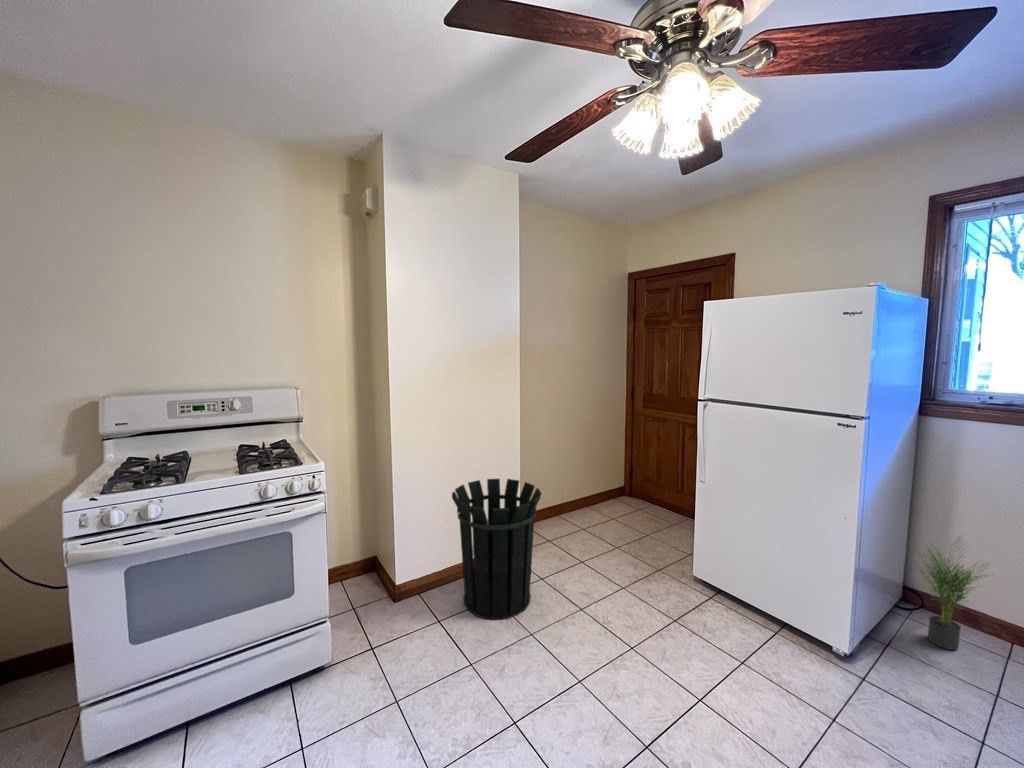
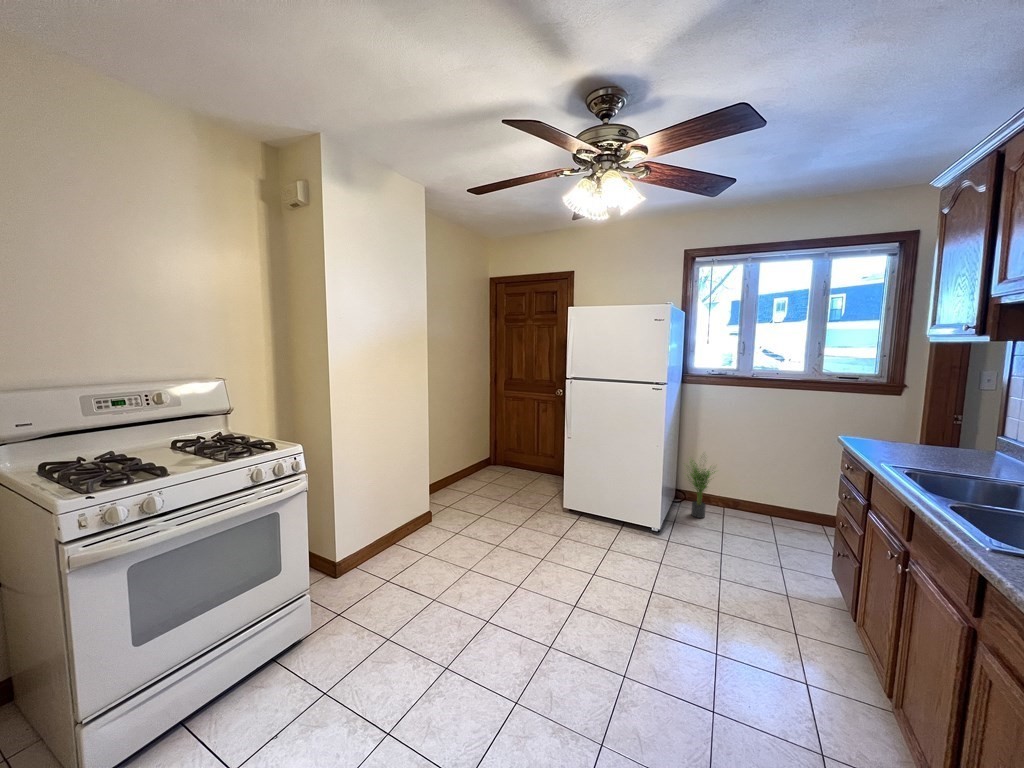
waste bin: present [452,478,541,620] -> none [386,453,464,569]

